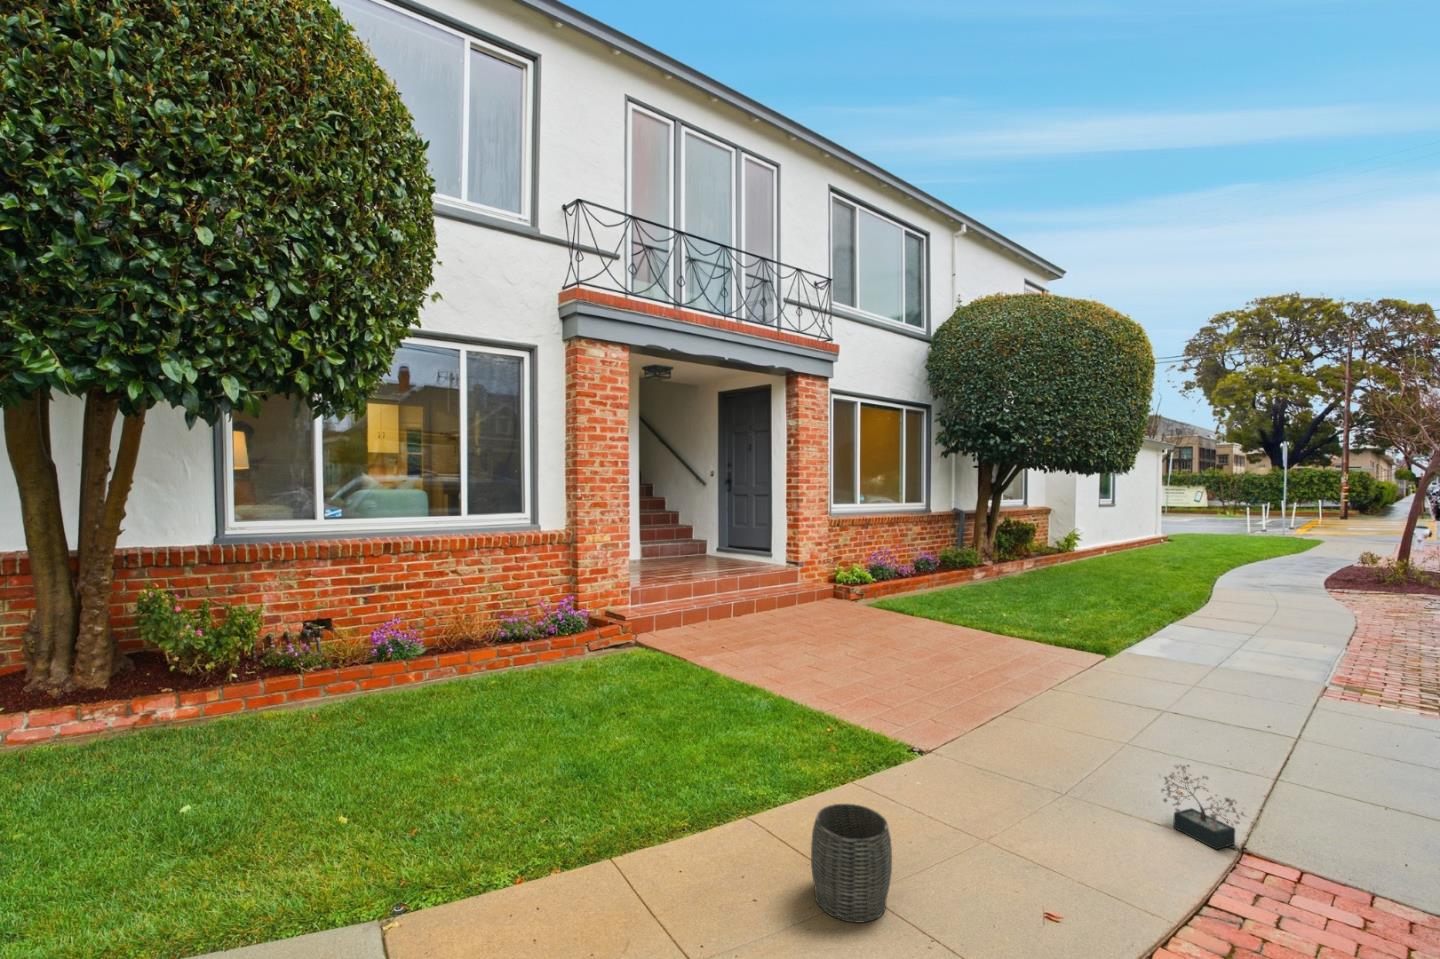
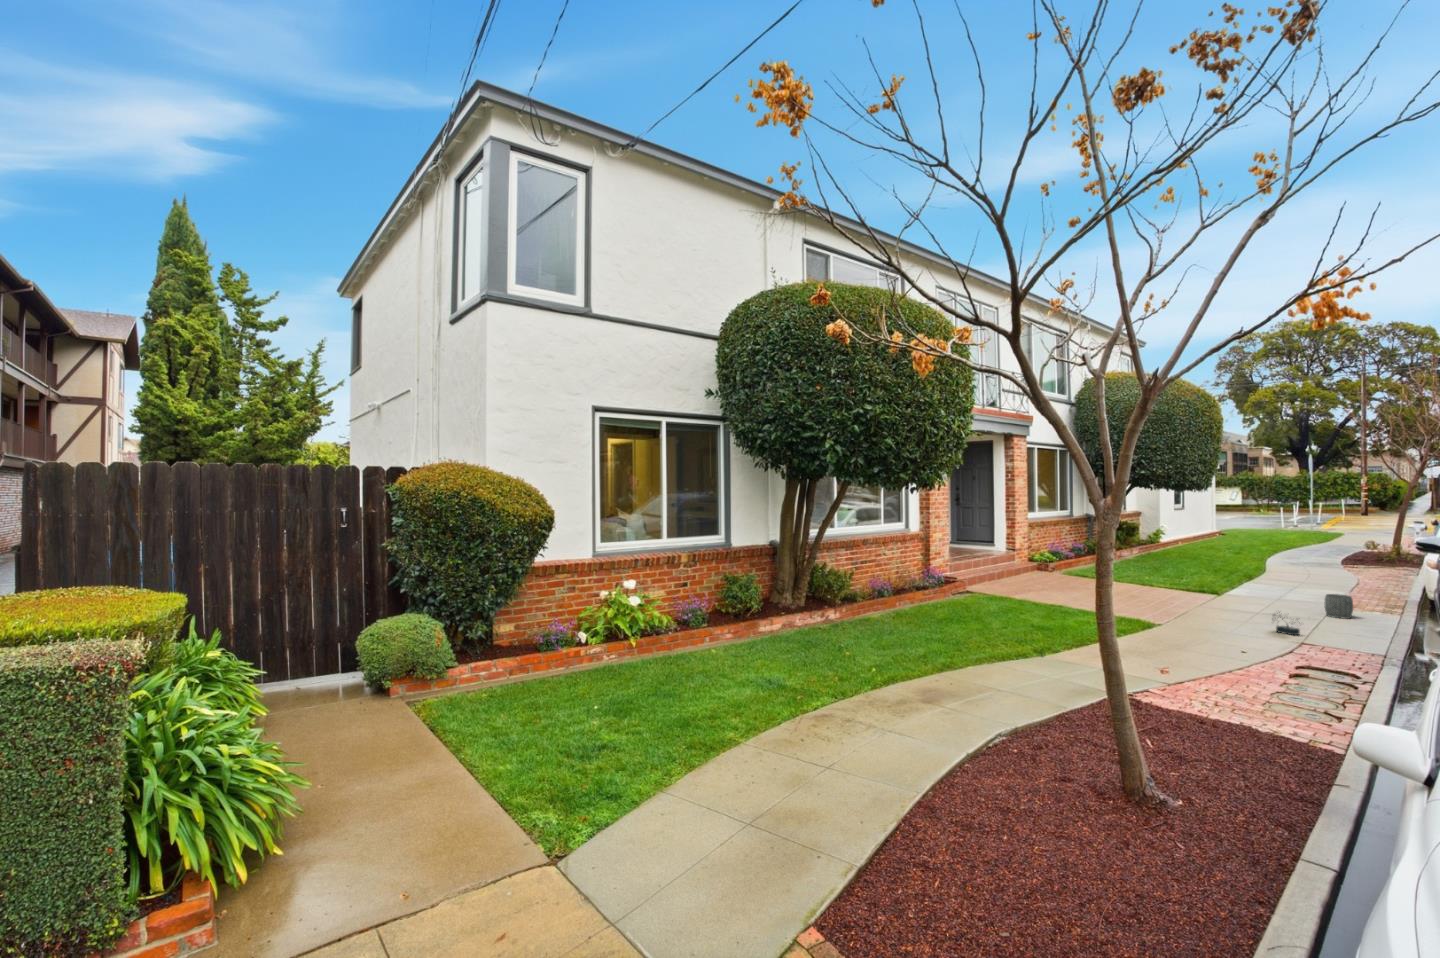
woven basket: present [811,804,892,923] -> present [1324,594,1353,619]

